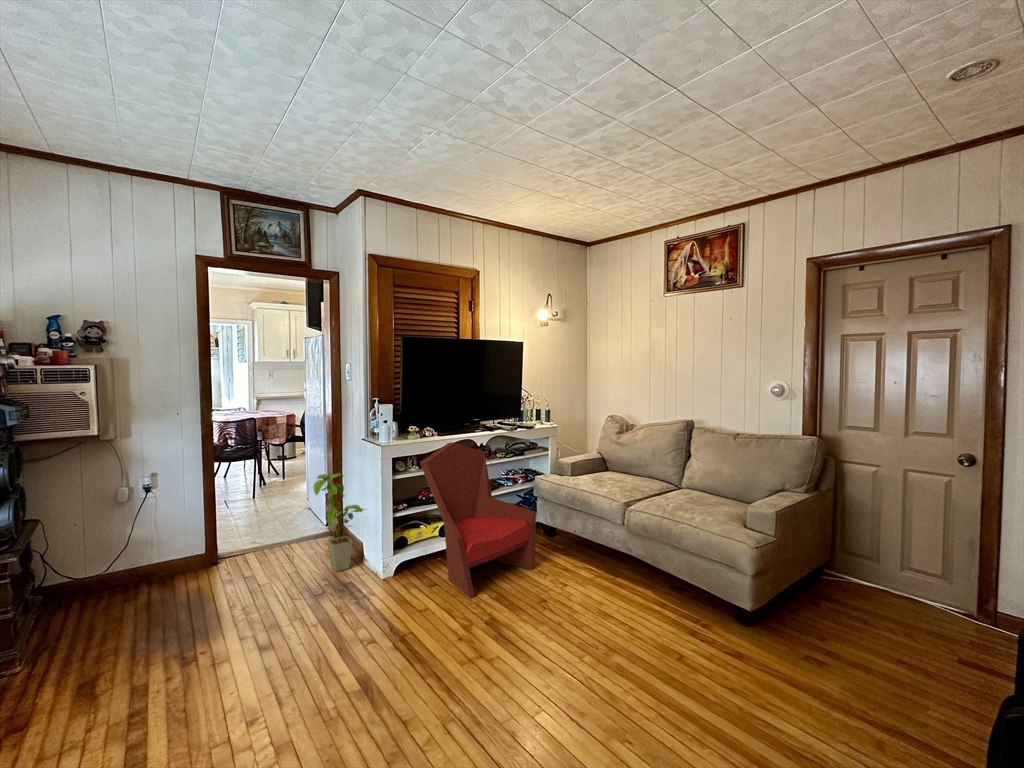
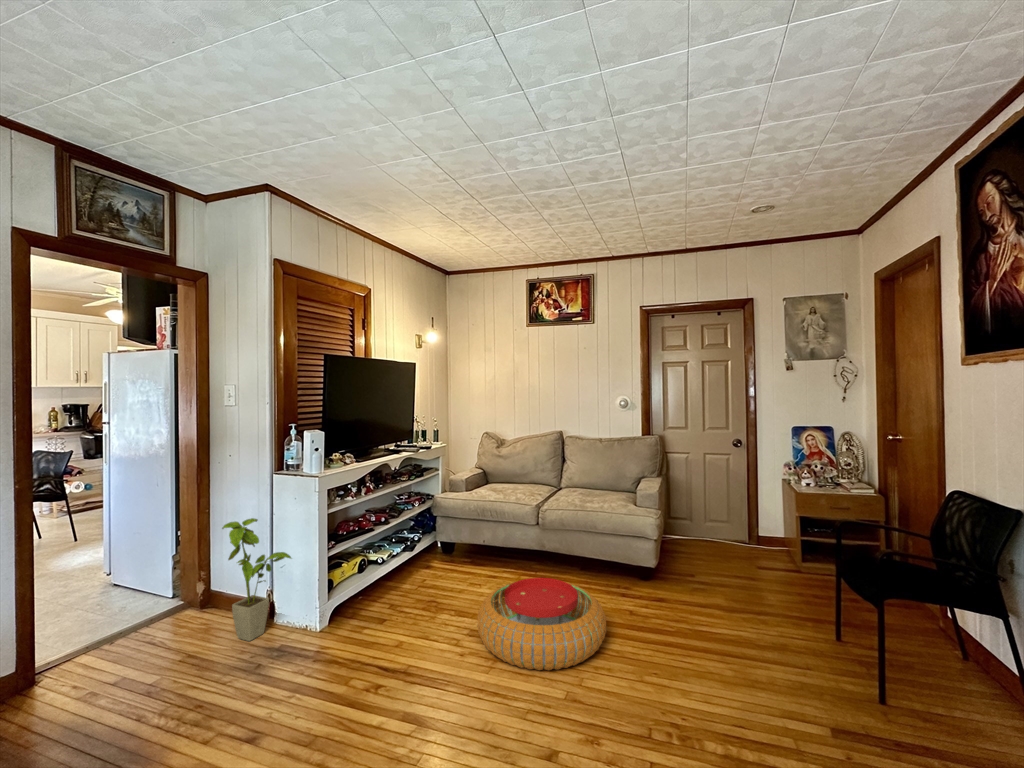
armchair: present [420,442,536,599] -> none [355,468,465,622]
pouf: none [475,580,619,690] -> present [477,578,606,670]

